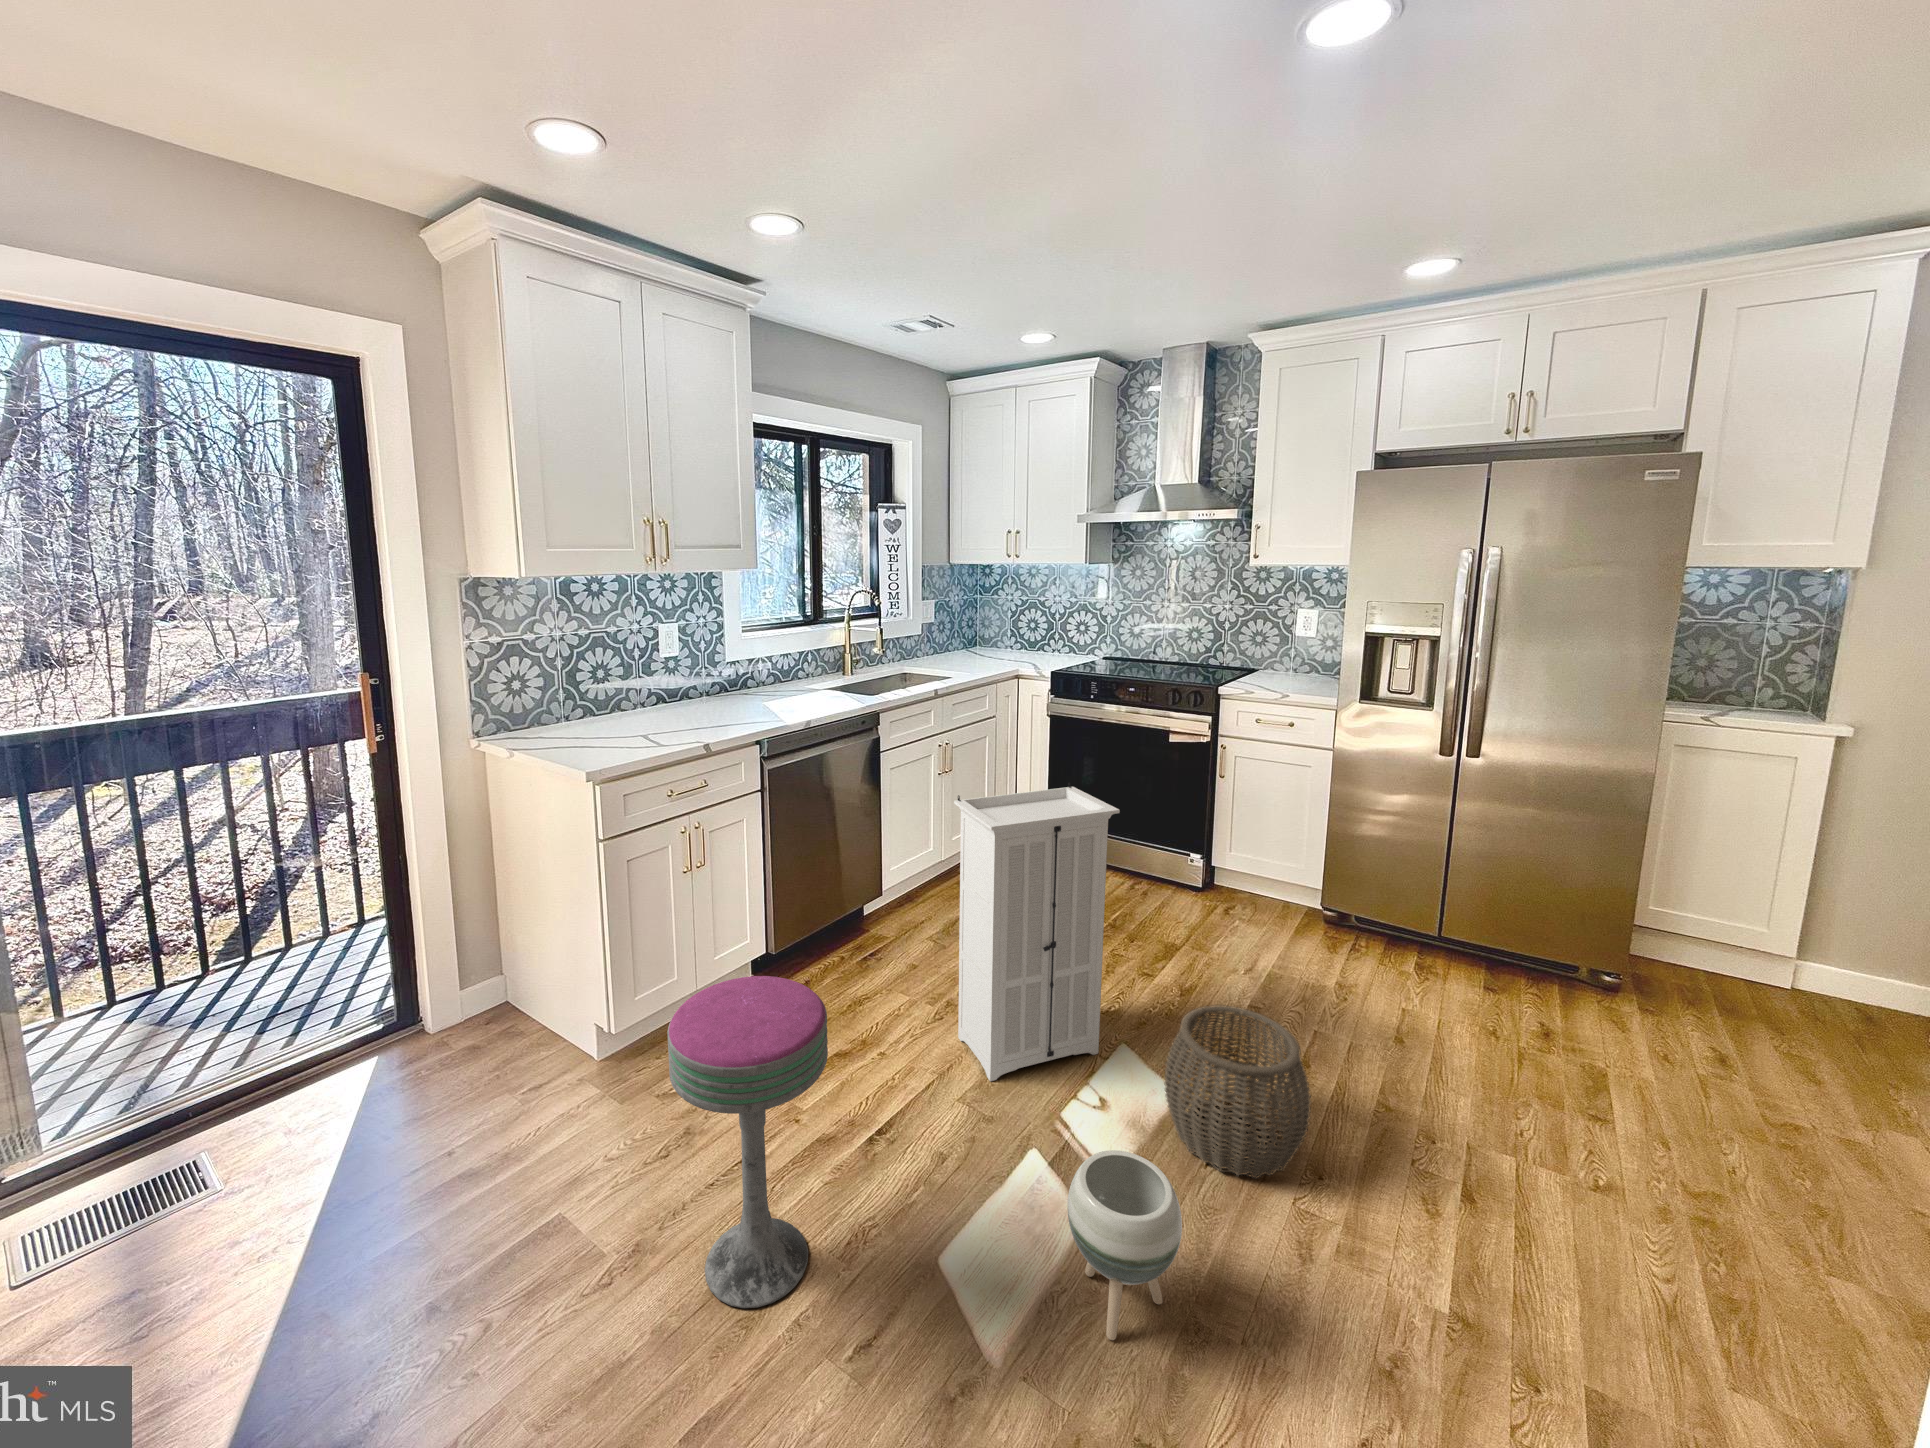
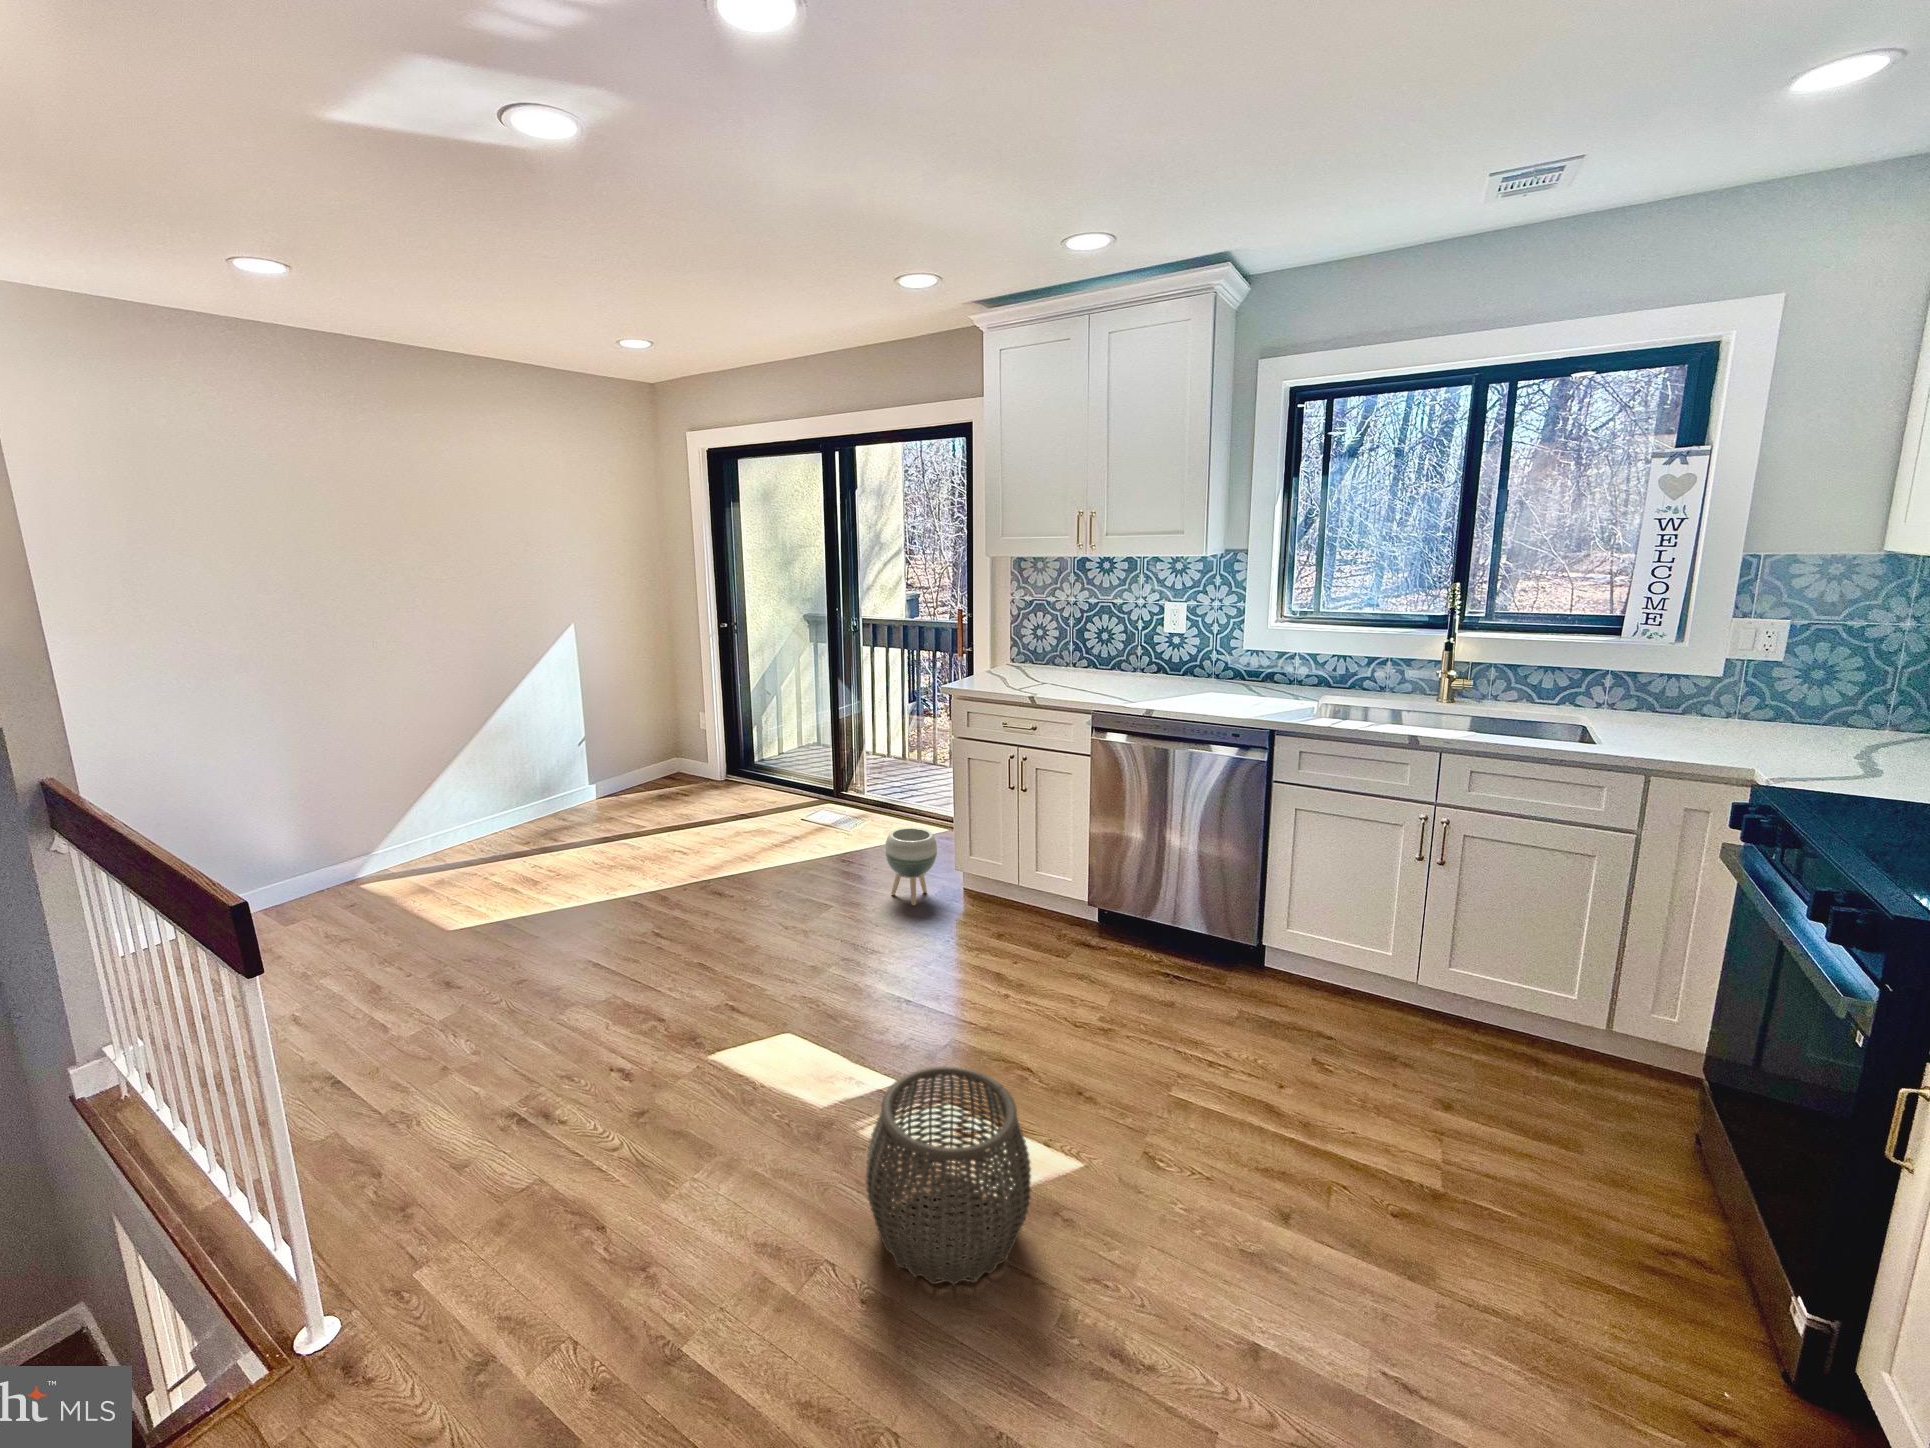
storage cabinet: present [954,783,1120,1081] -> none [987,780,1164,1137]
bar stool: present [667,976,828,1308] -> none [739,797,835,987]
planter: present [1068,1150,1182,1340] -> present [885,828,937,905]

